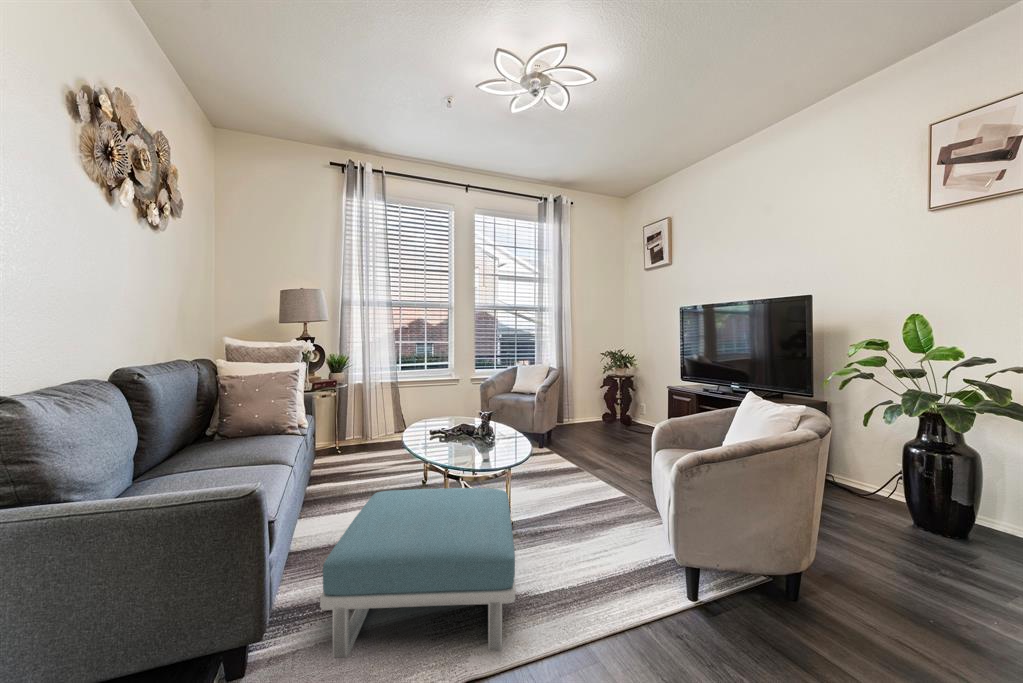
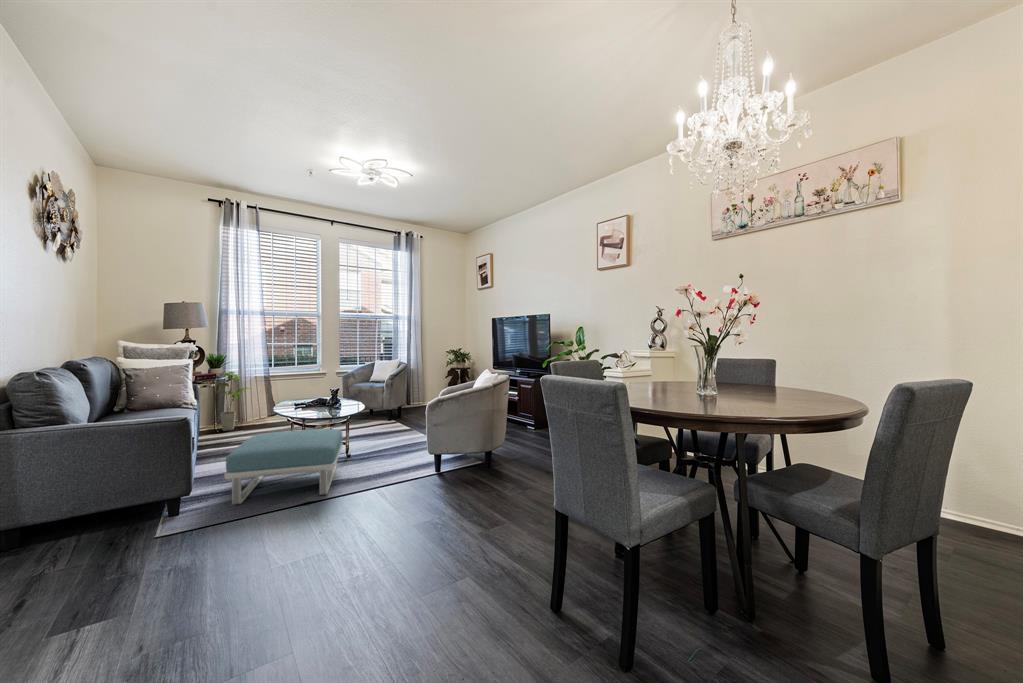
house plant: none [335,377,377,451] -> present [216,372,249,431]

